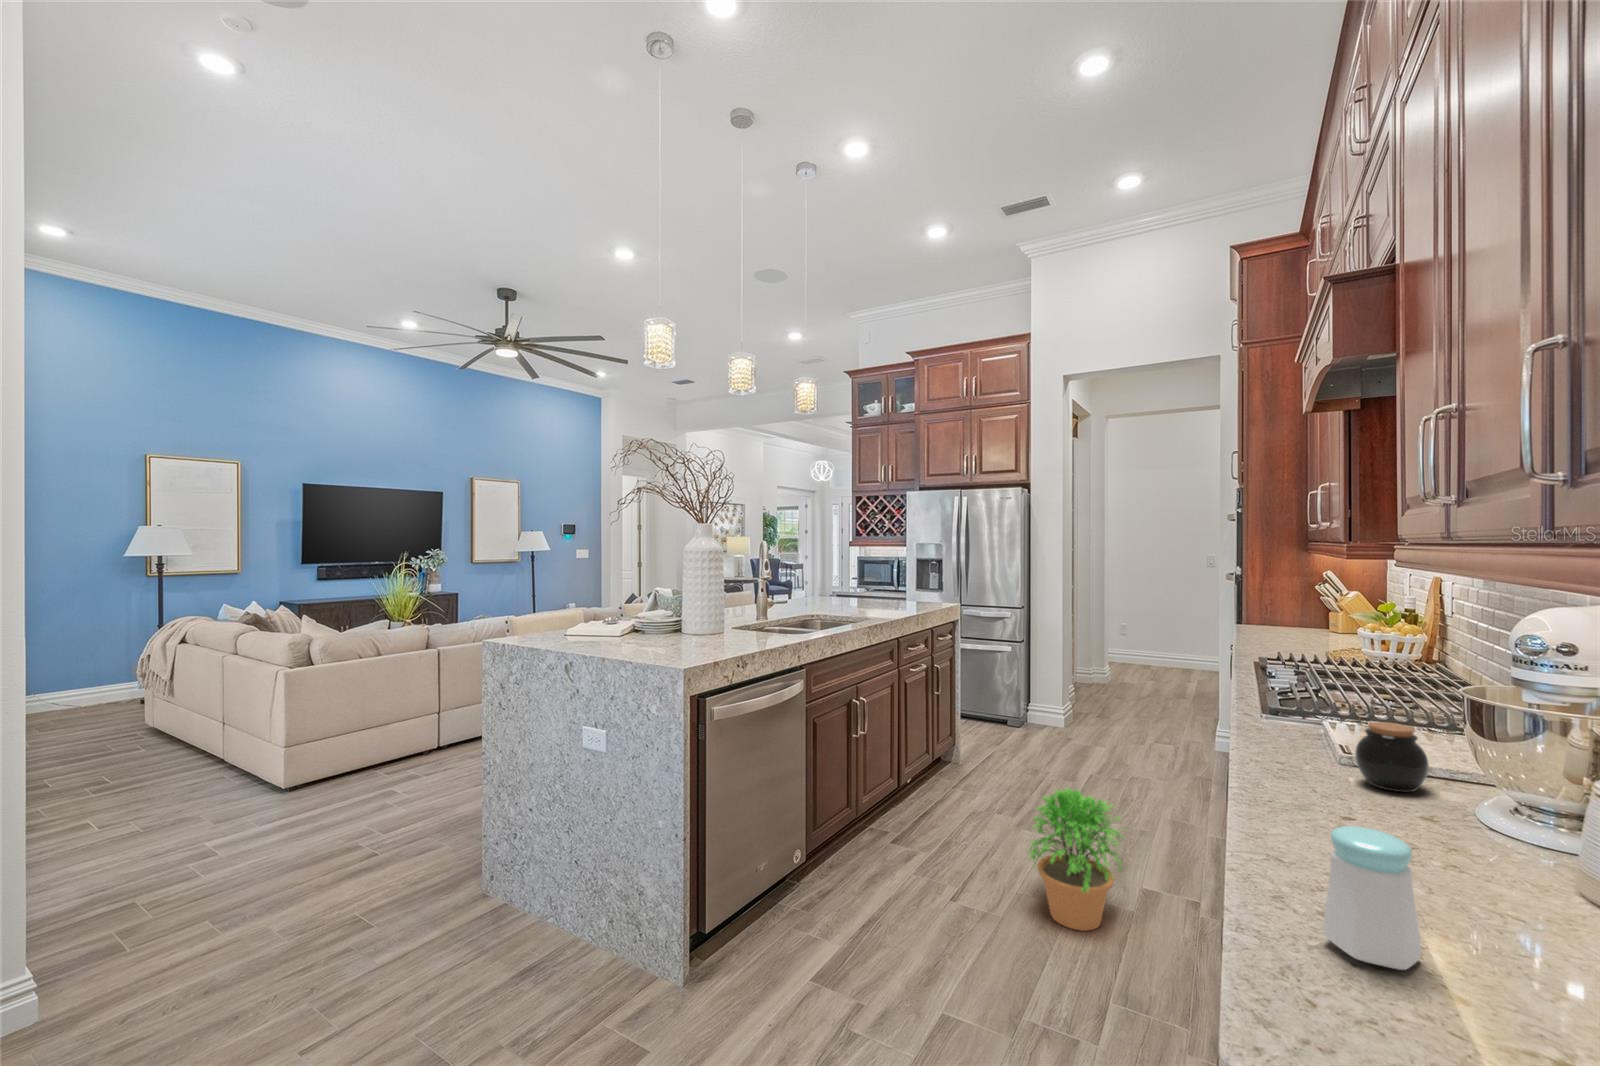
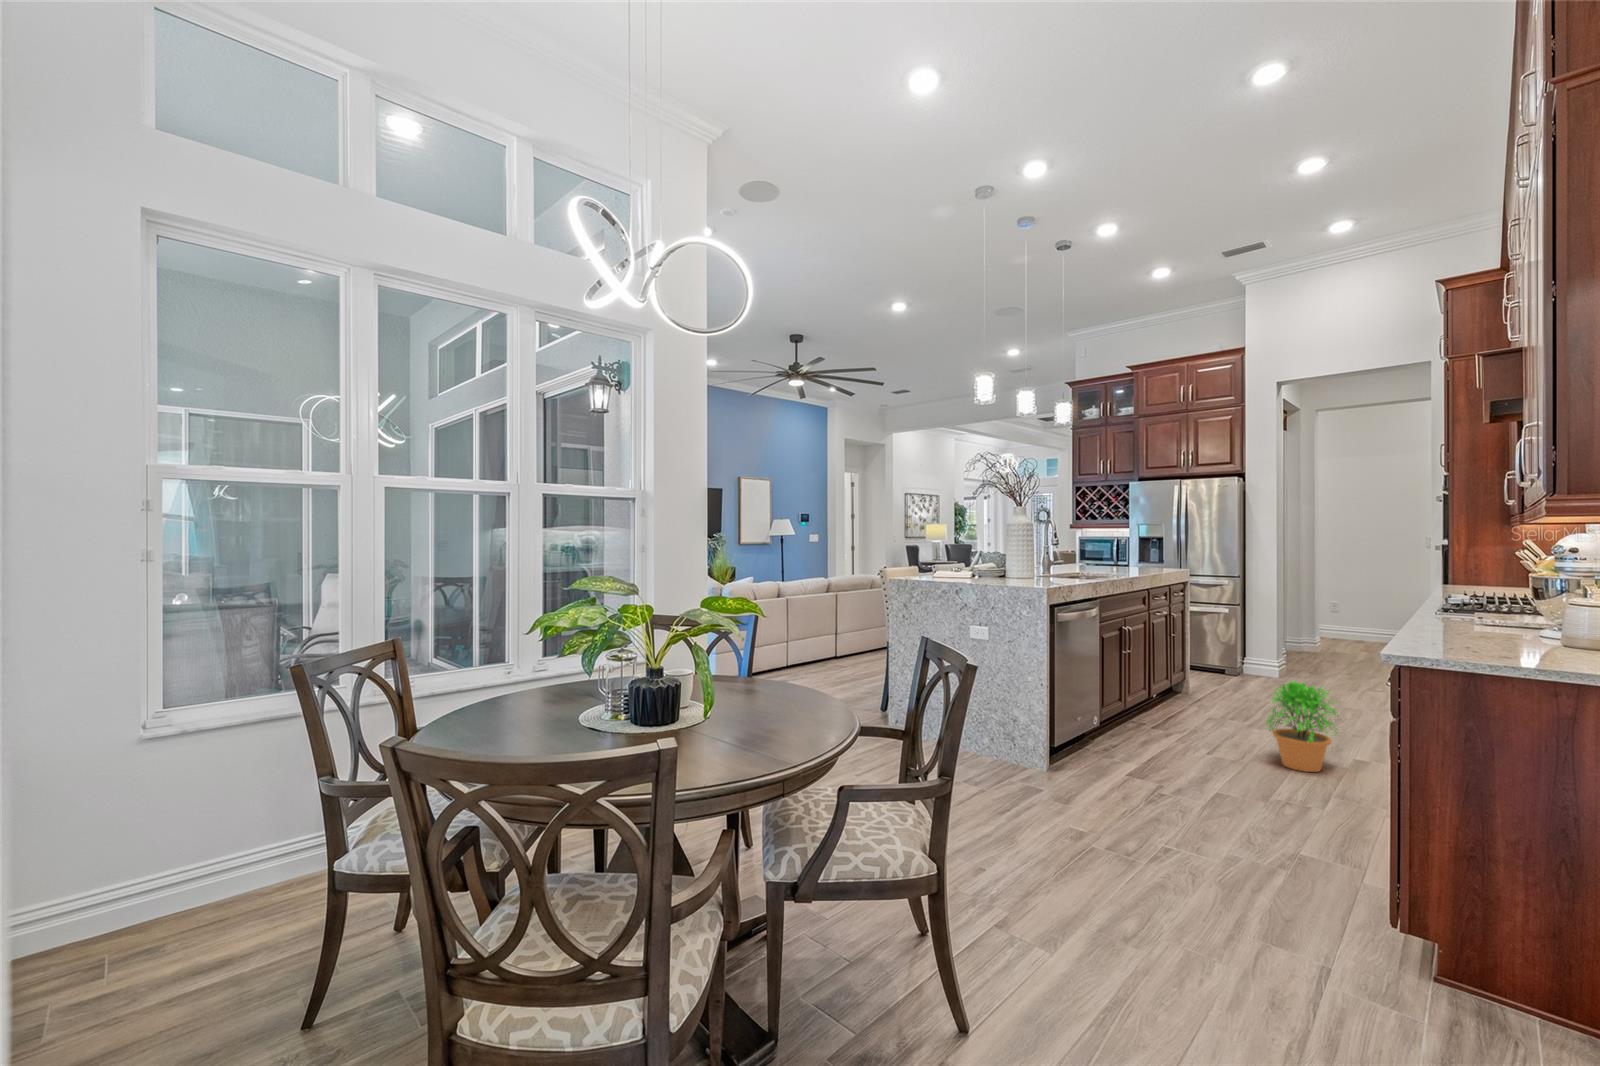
jar: present [1355,722,1429,792] -> none [1476,593,1516,625]
salt shaker: present [1323,826,1421,970] -> none [1430,602,1467,645]

